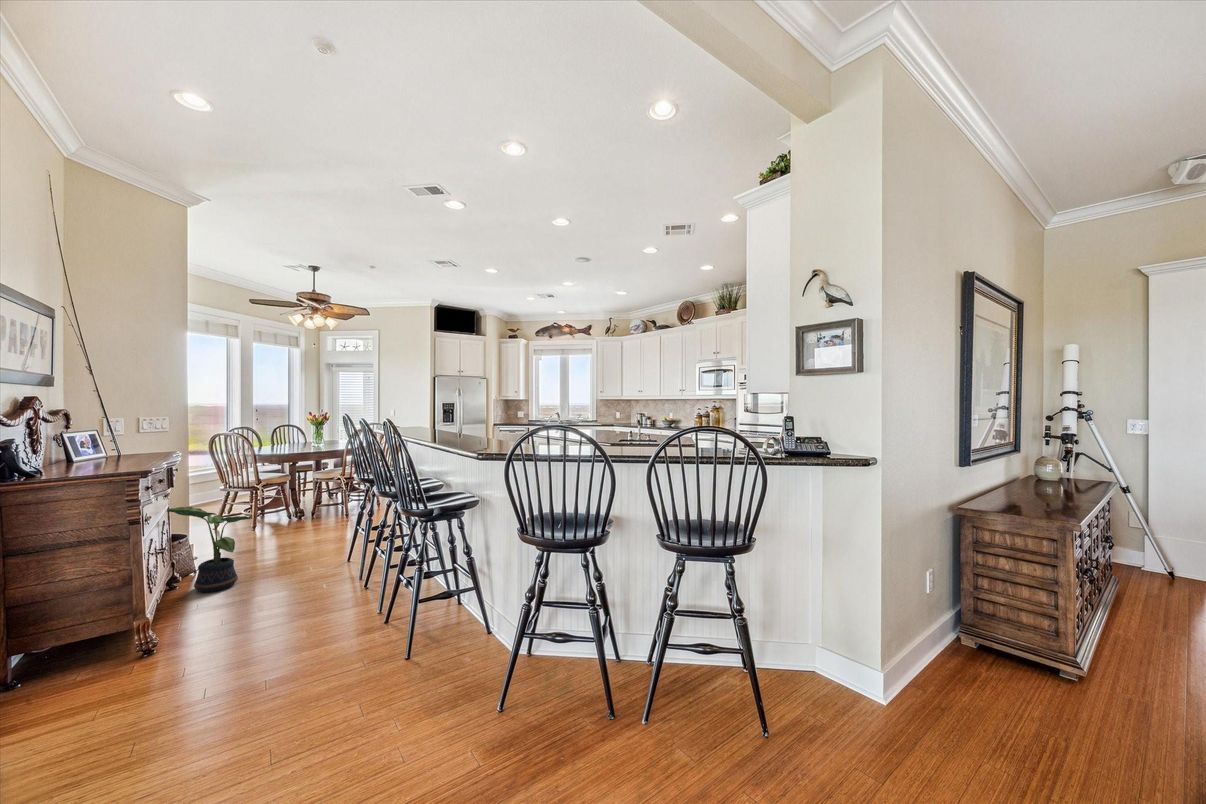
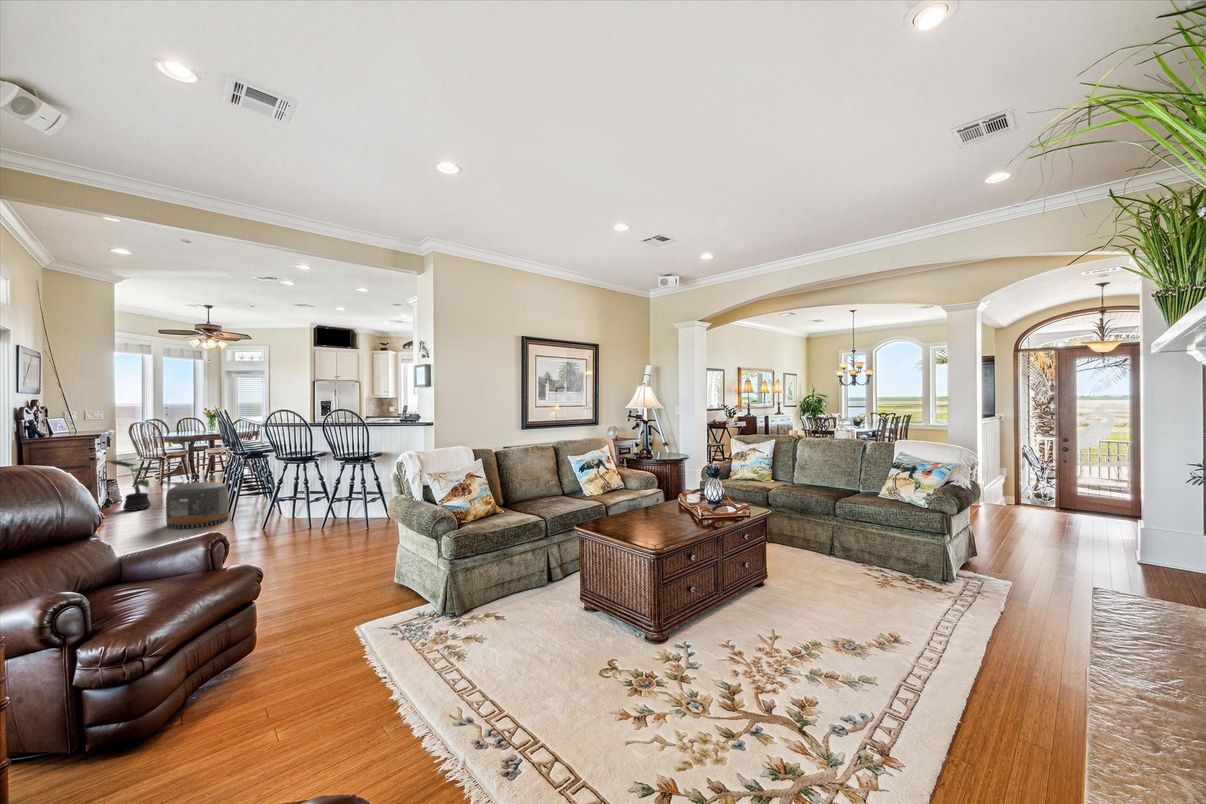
pouf: none [266,559,372,667] -> present [166,482,229,529]

